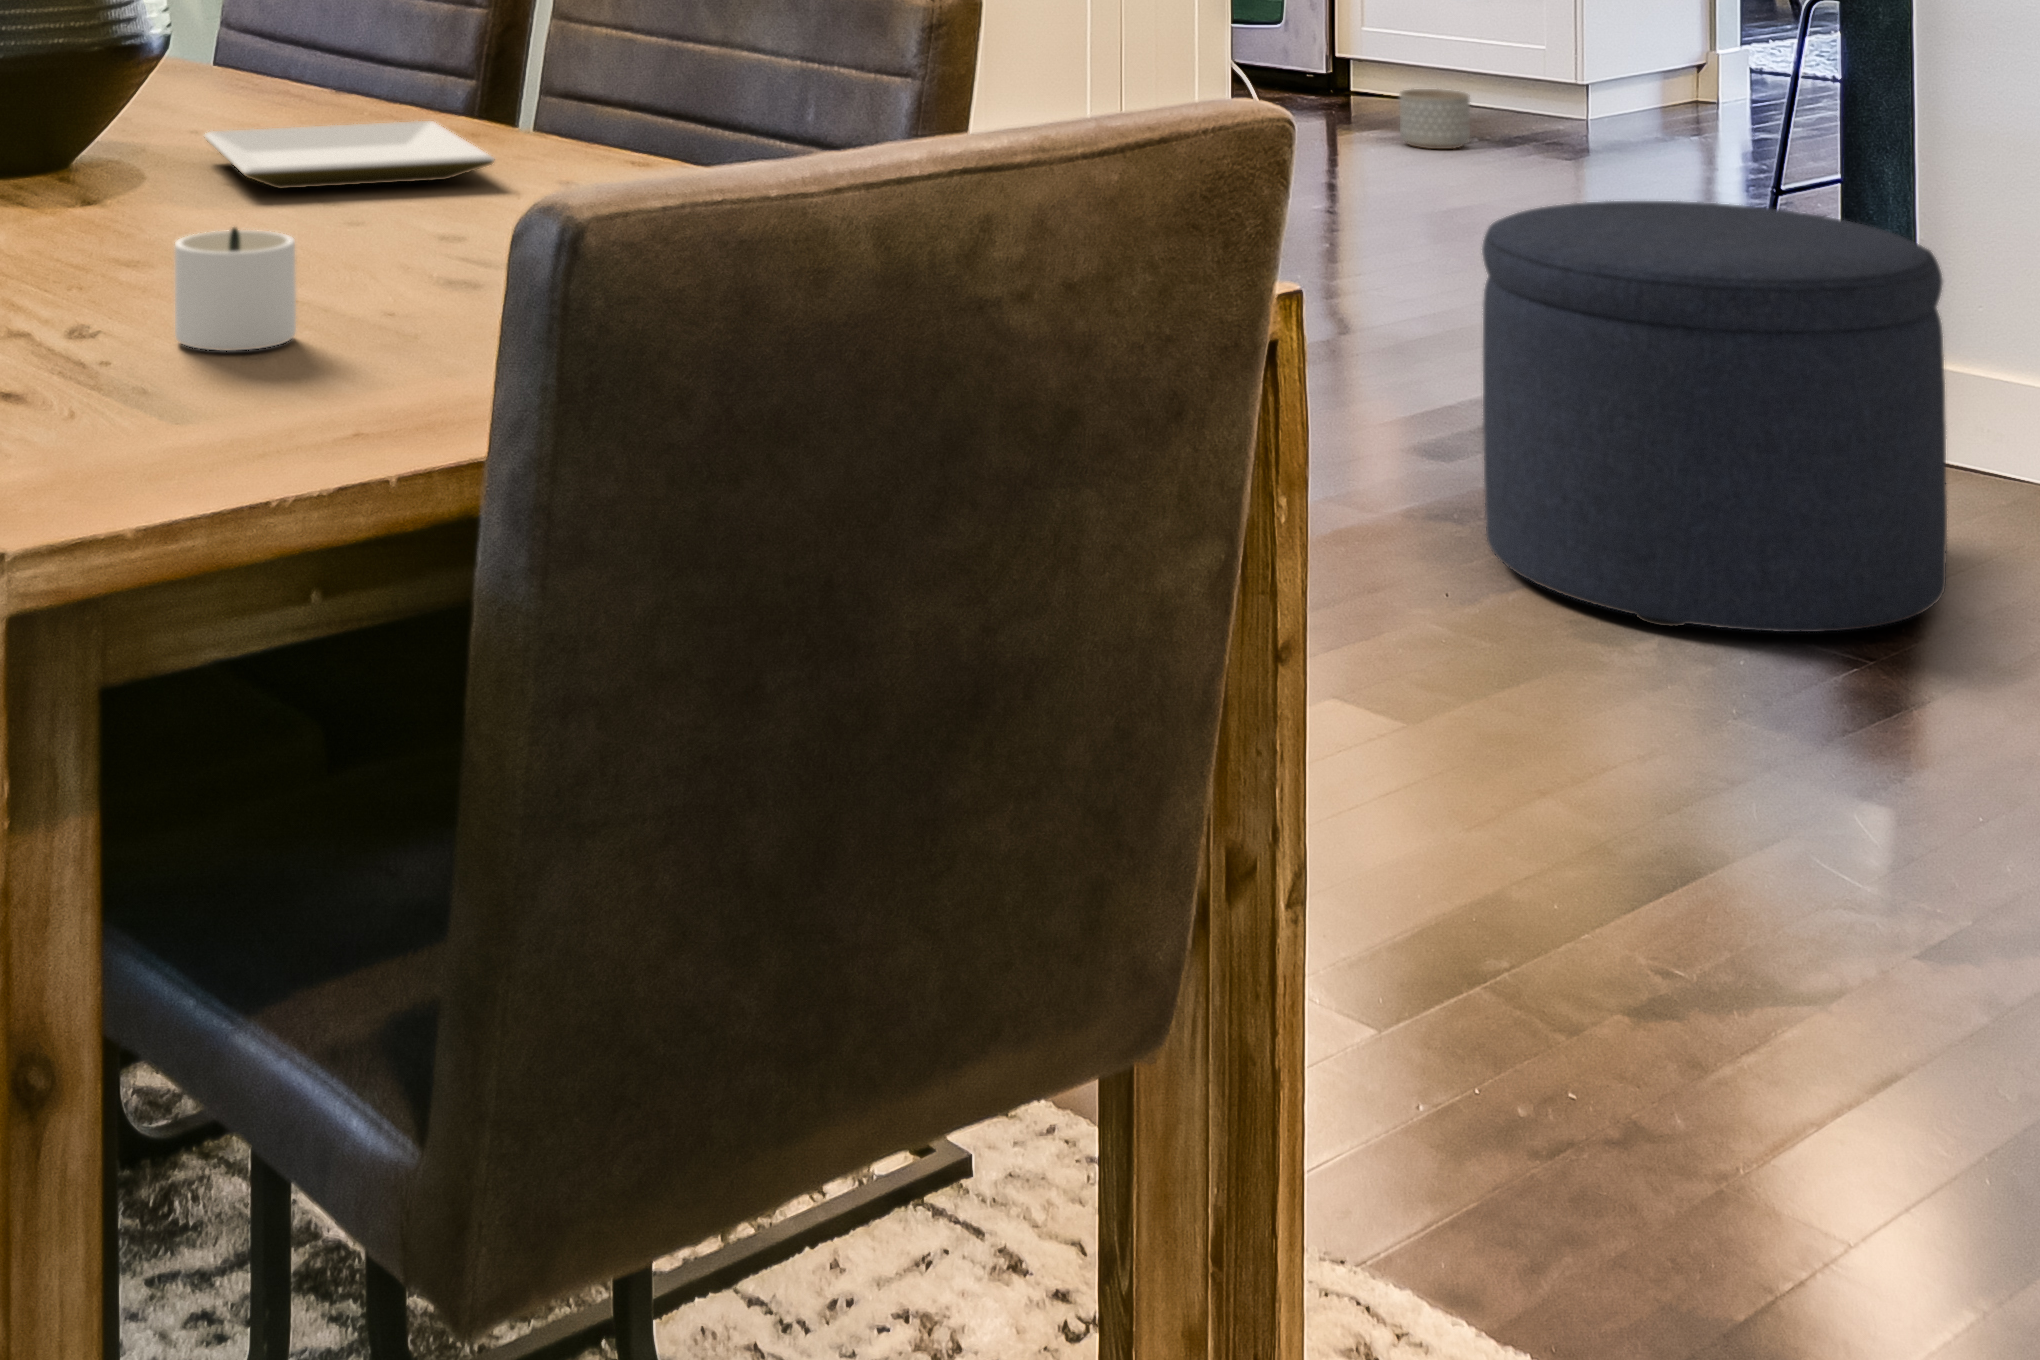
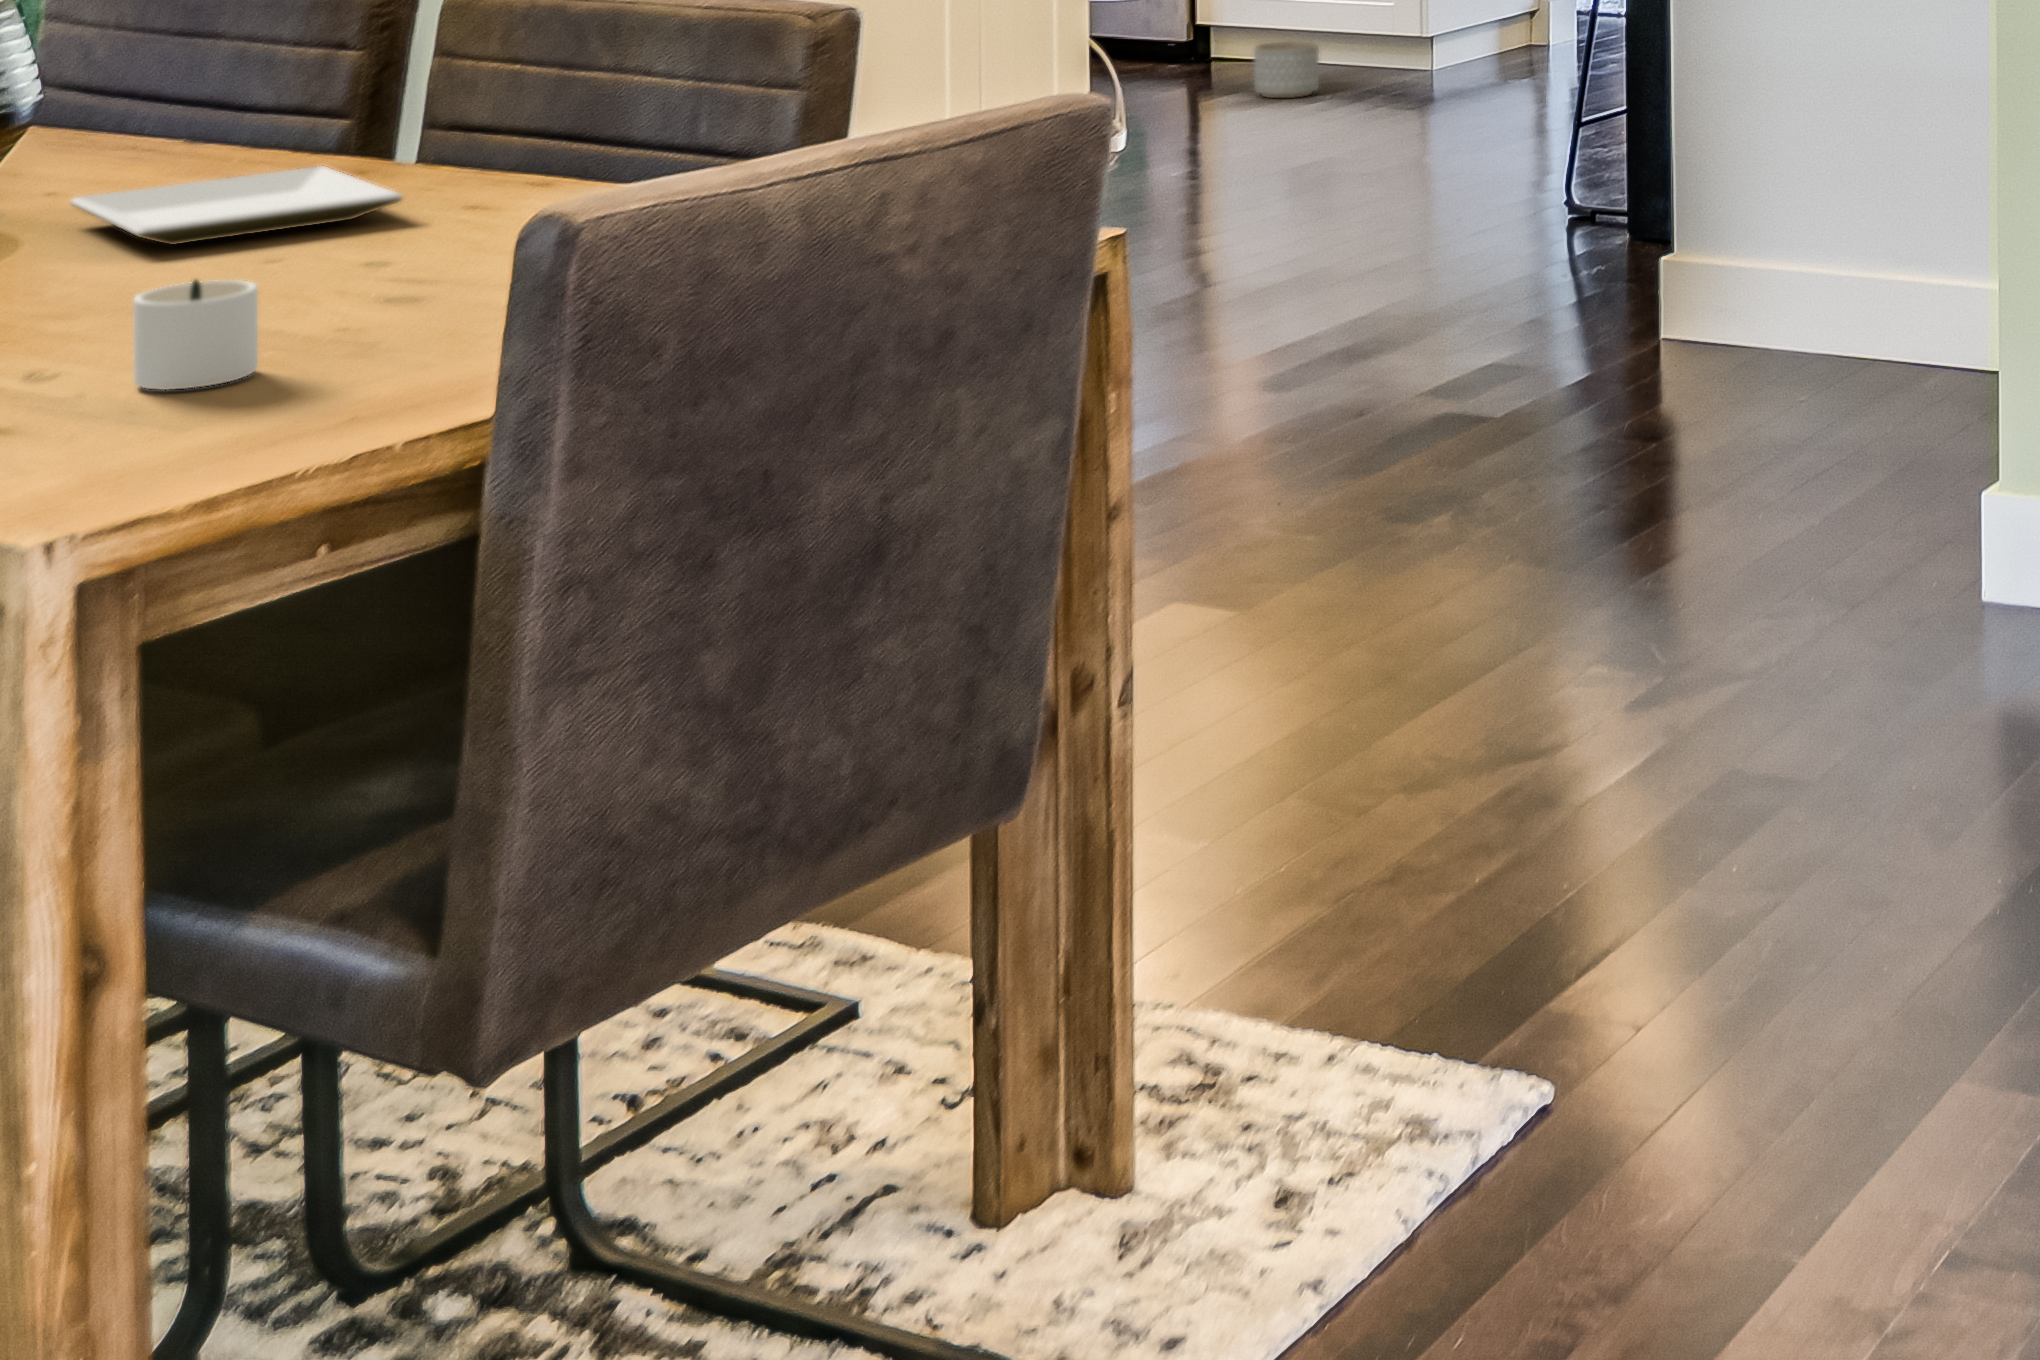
ottoman: present [1482,201,1947,632] -> none [1311,133,1670,489]

